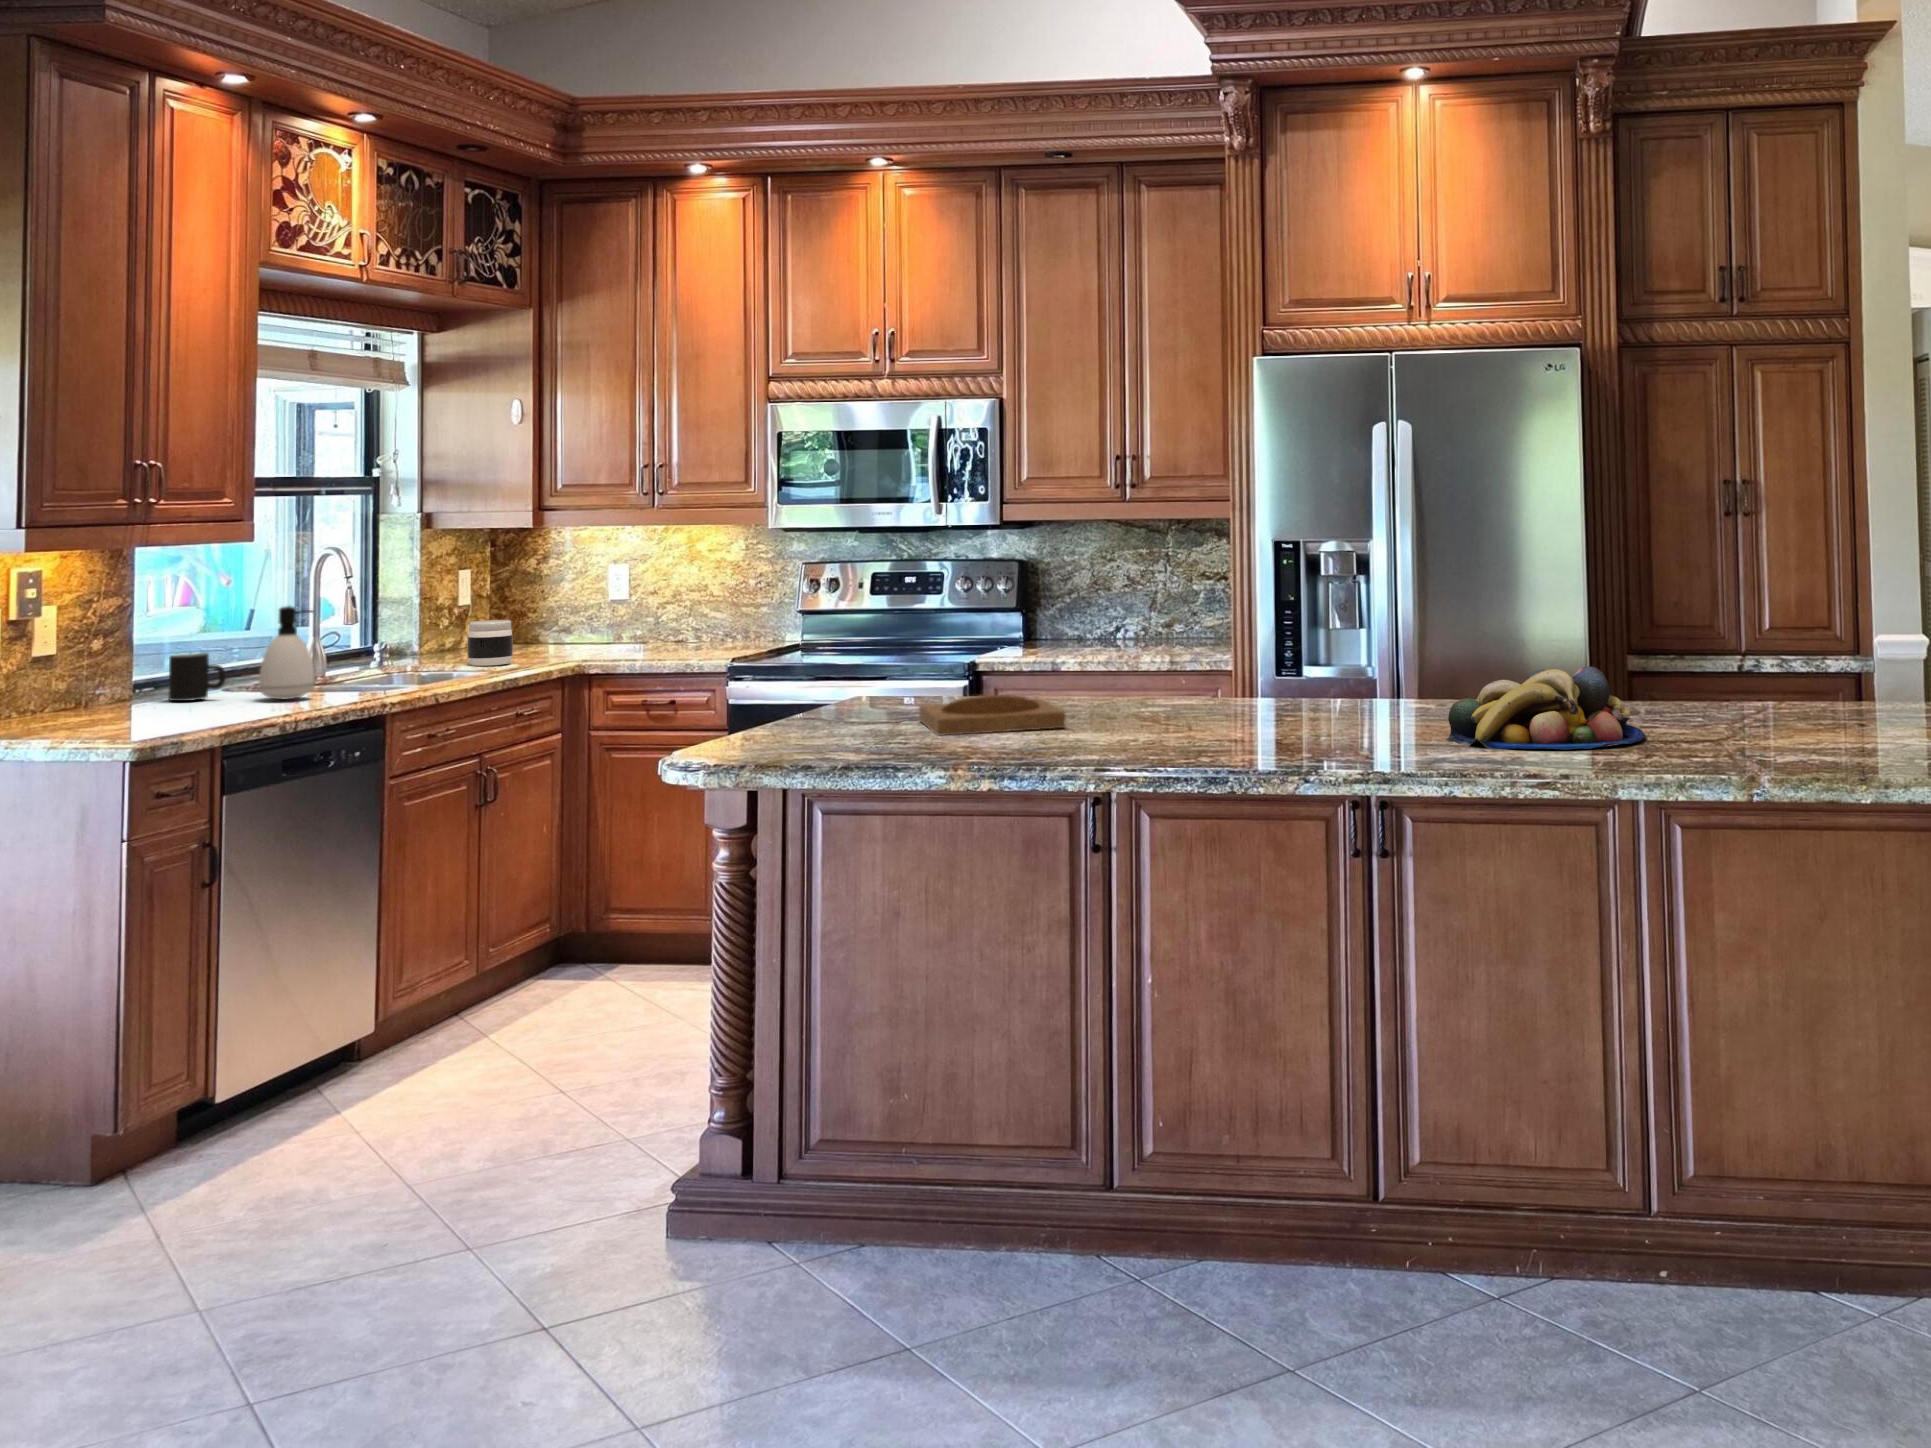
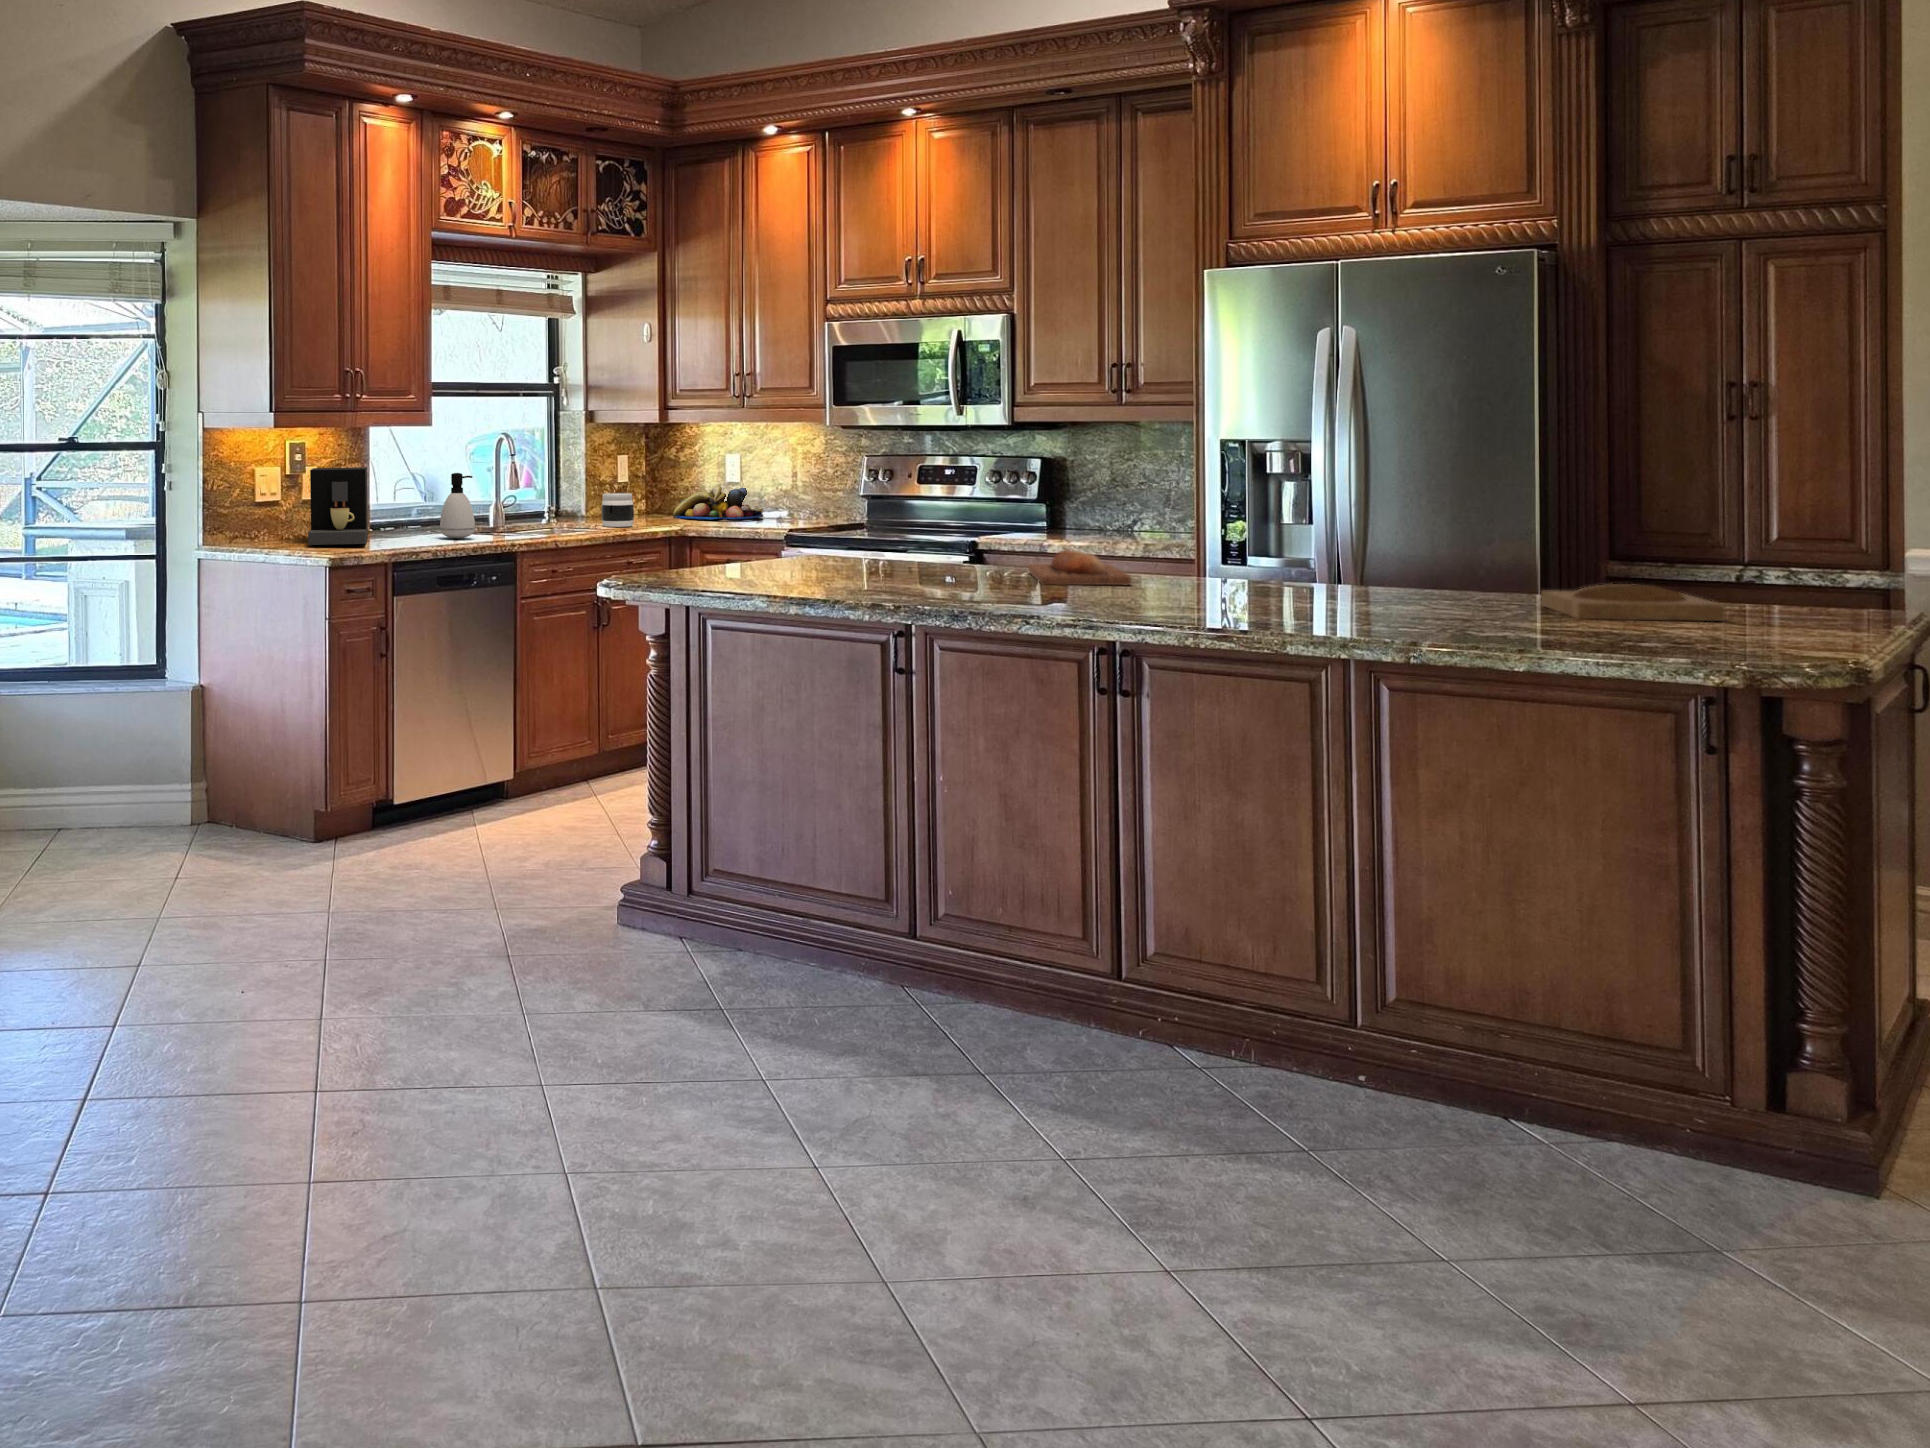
coffee maker: none [48,604,160,729] -> present [308,467,368,545]
mug: present [169,653,226,701] -> none [388,504,422,536]
fruit bowl: present [1447,667,1645,750] -> present [673,486,763,520]
bread loaf: none [1149,678,1298,725] -> present [1028,549,1131,585]
tray: present [919,695,1065,735] -> present [1541,584,1724,621]

